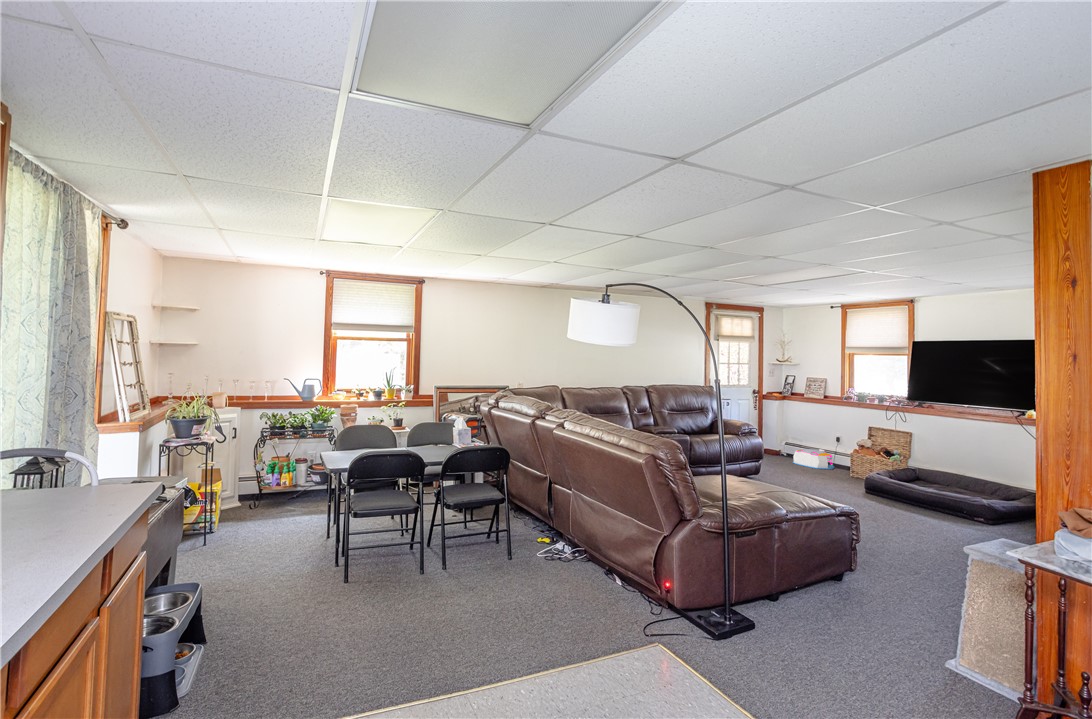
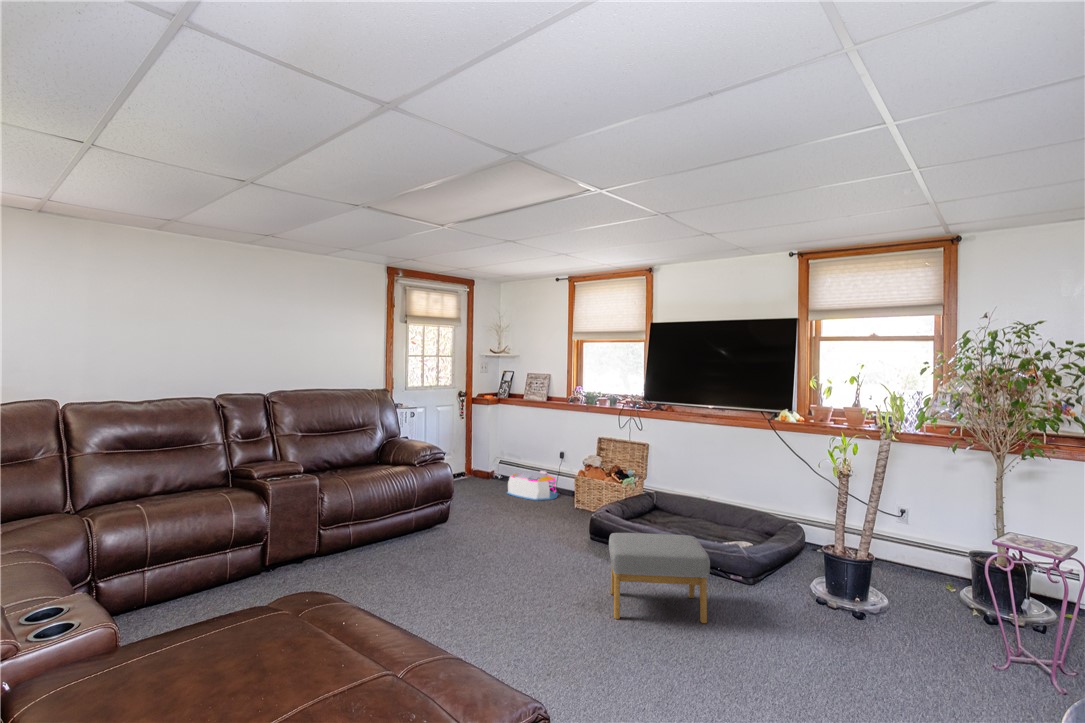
footstool: none [876,479,945,533] -> present [609,533,710,623]

